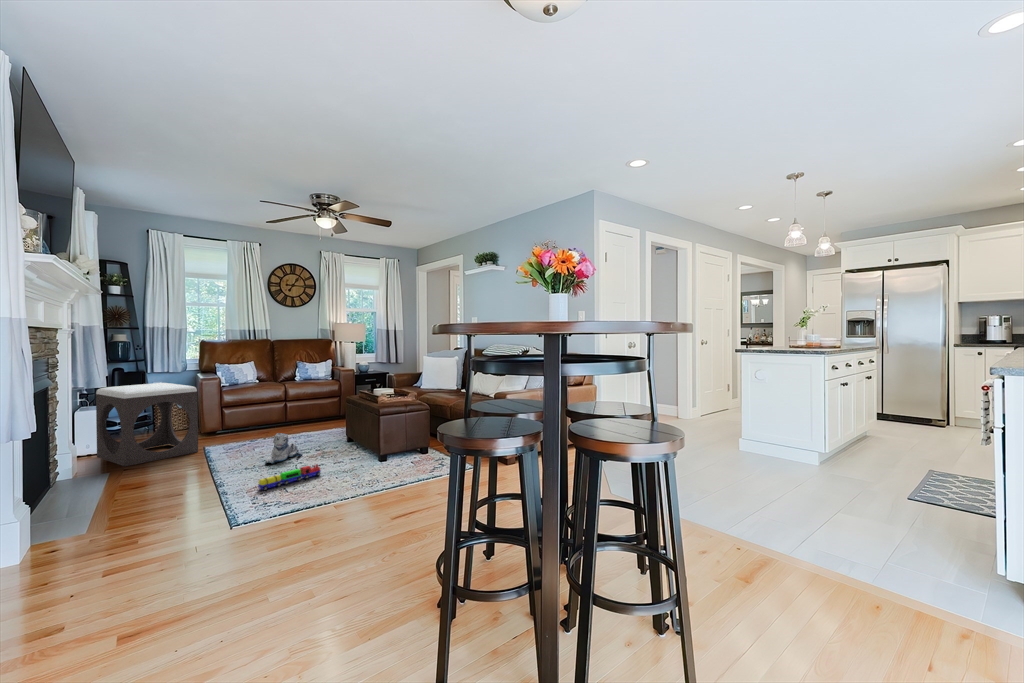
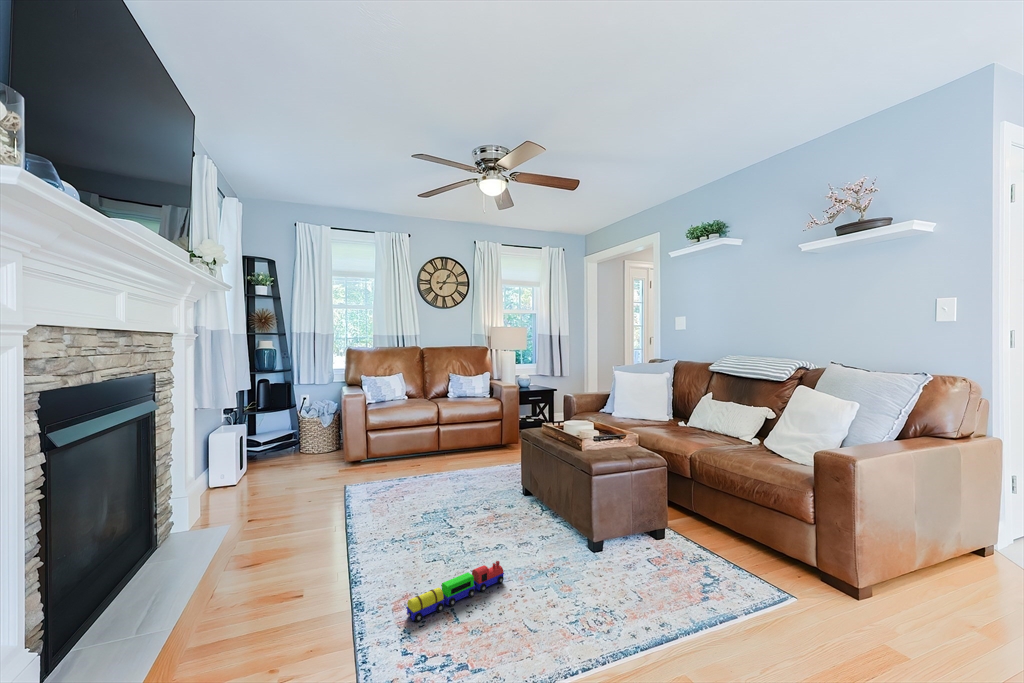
footstool: present [96,383,198,466] -> none [220,402,334,521]
plush toy: present [266,433,302,464] -> none [417,487,466,538]

